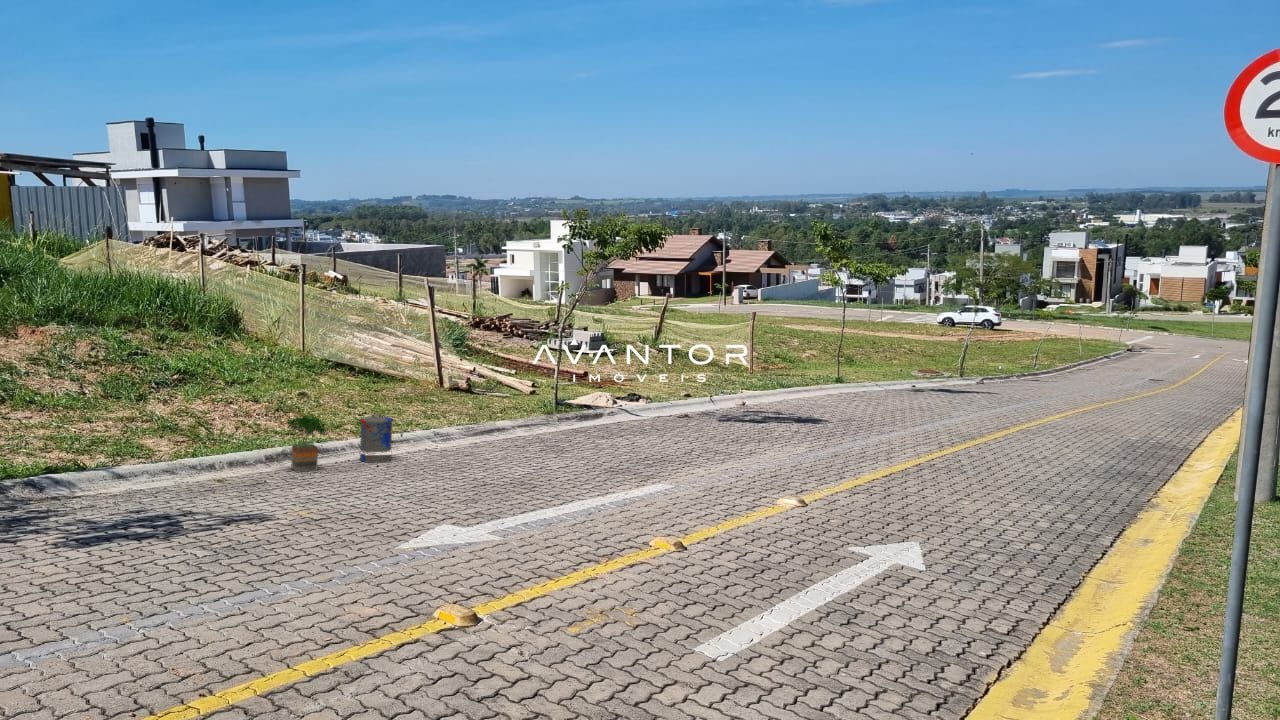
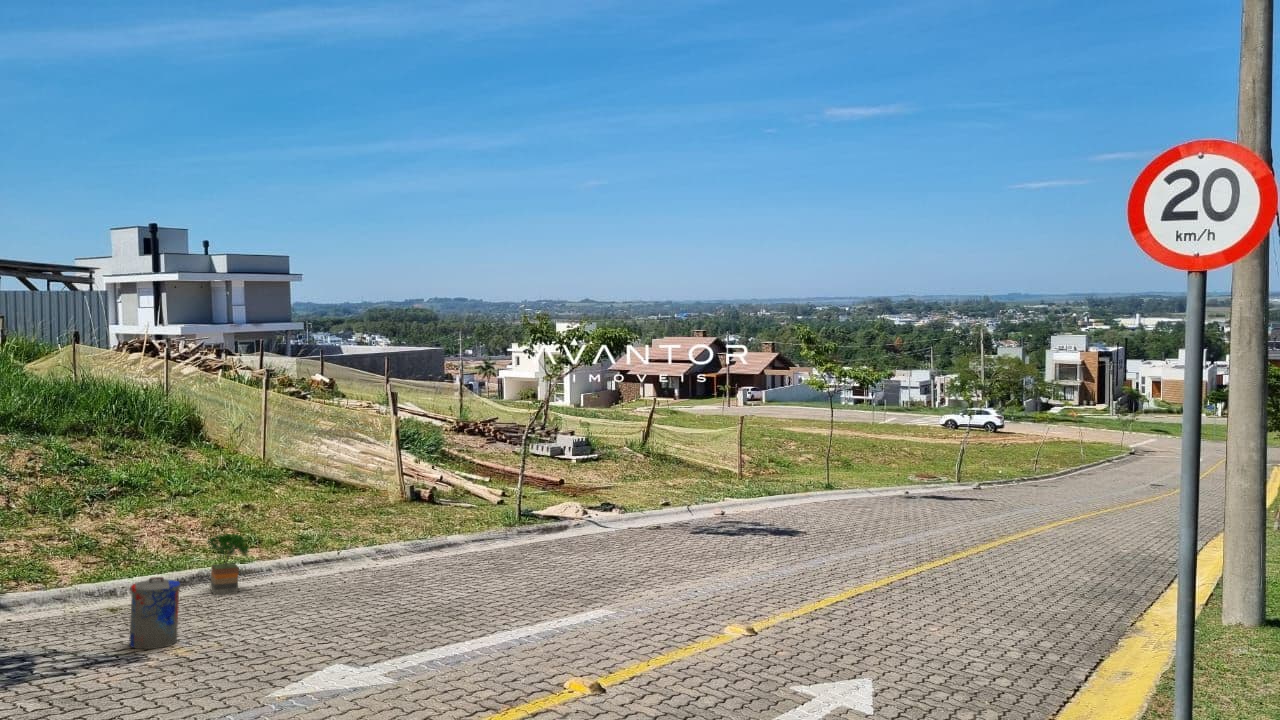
trash can: present [360,414,393,463] -> present [129,577,180,649]

